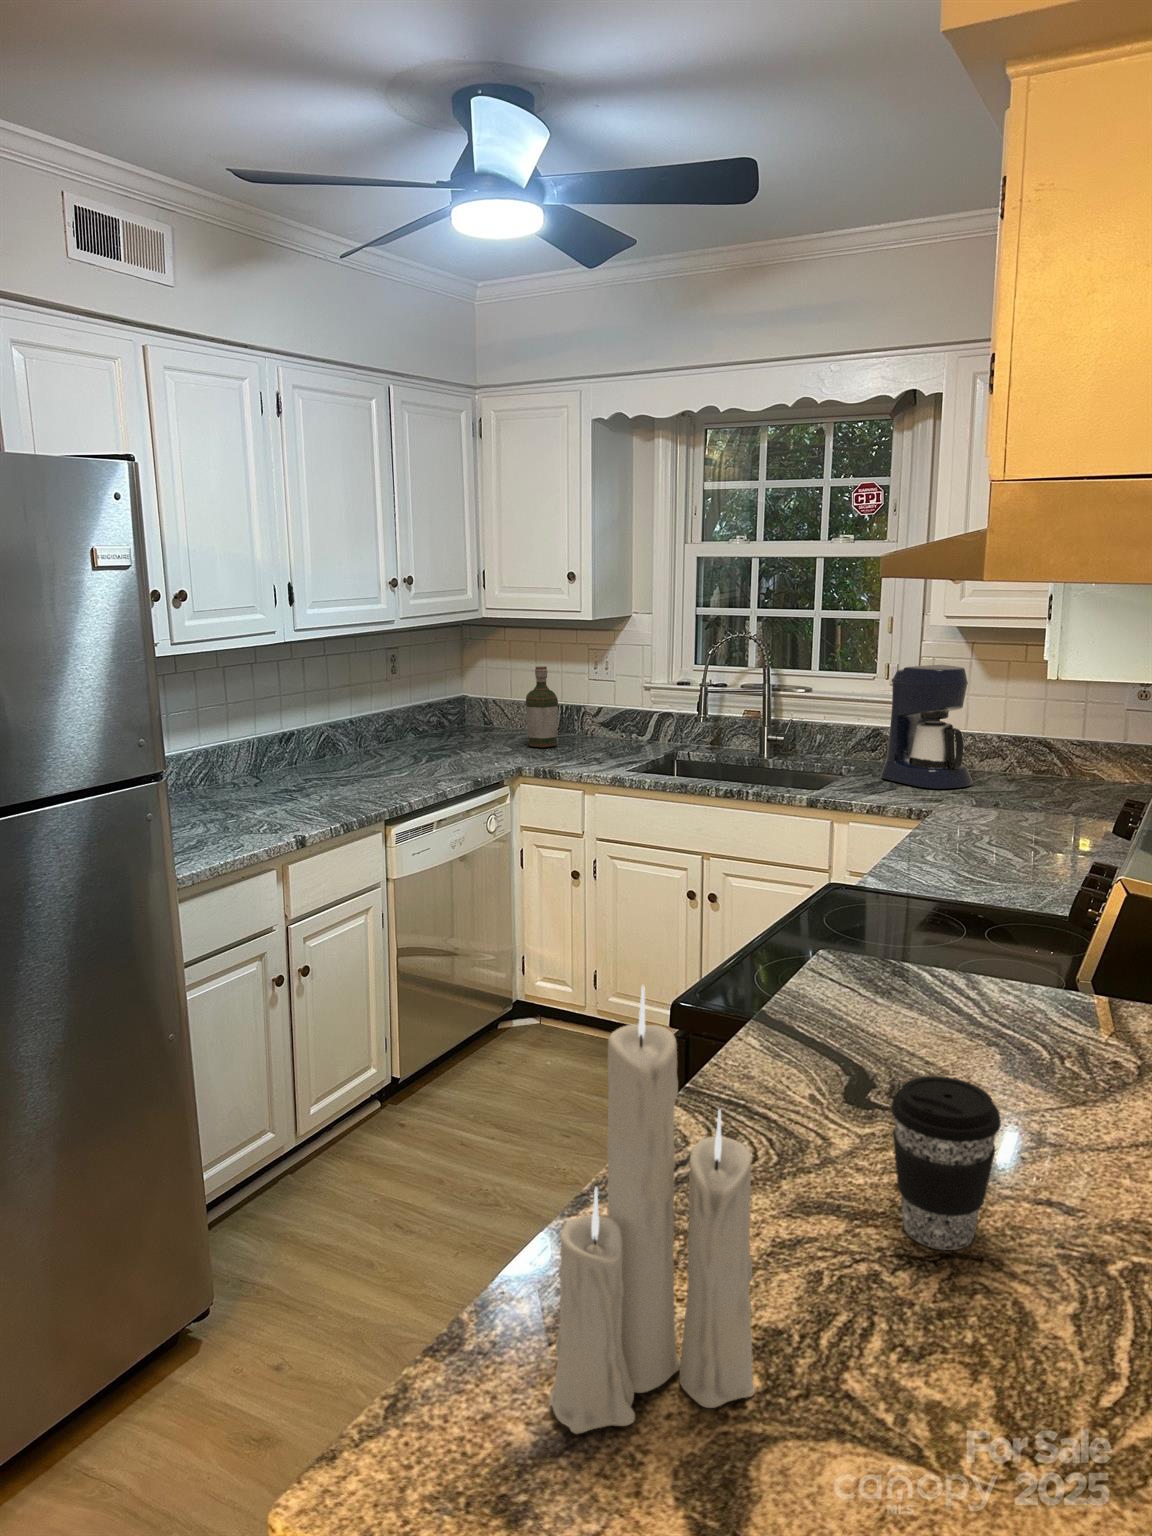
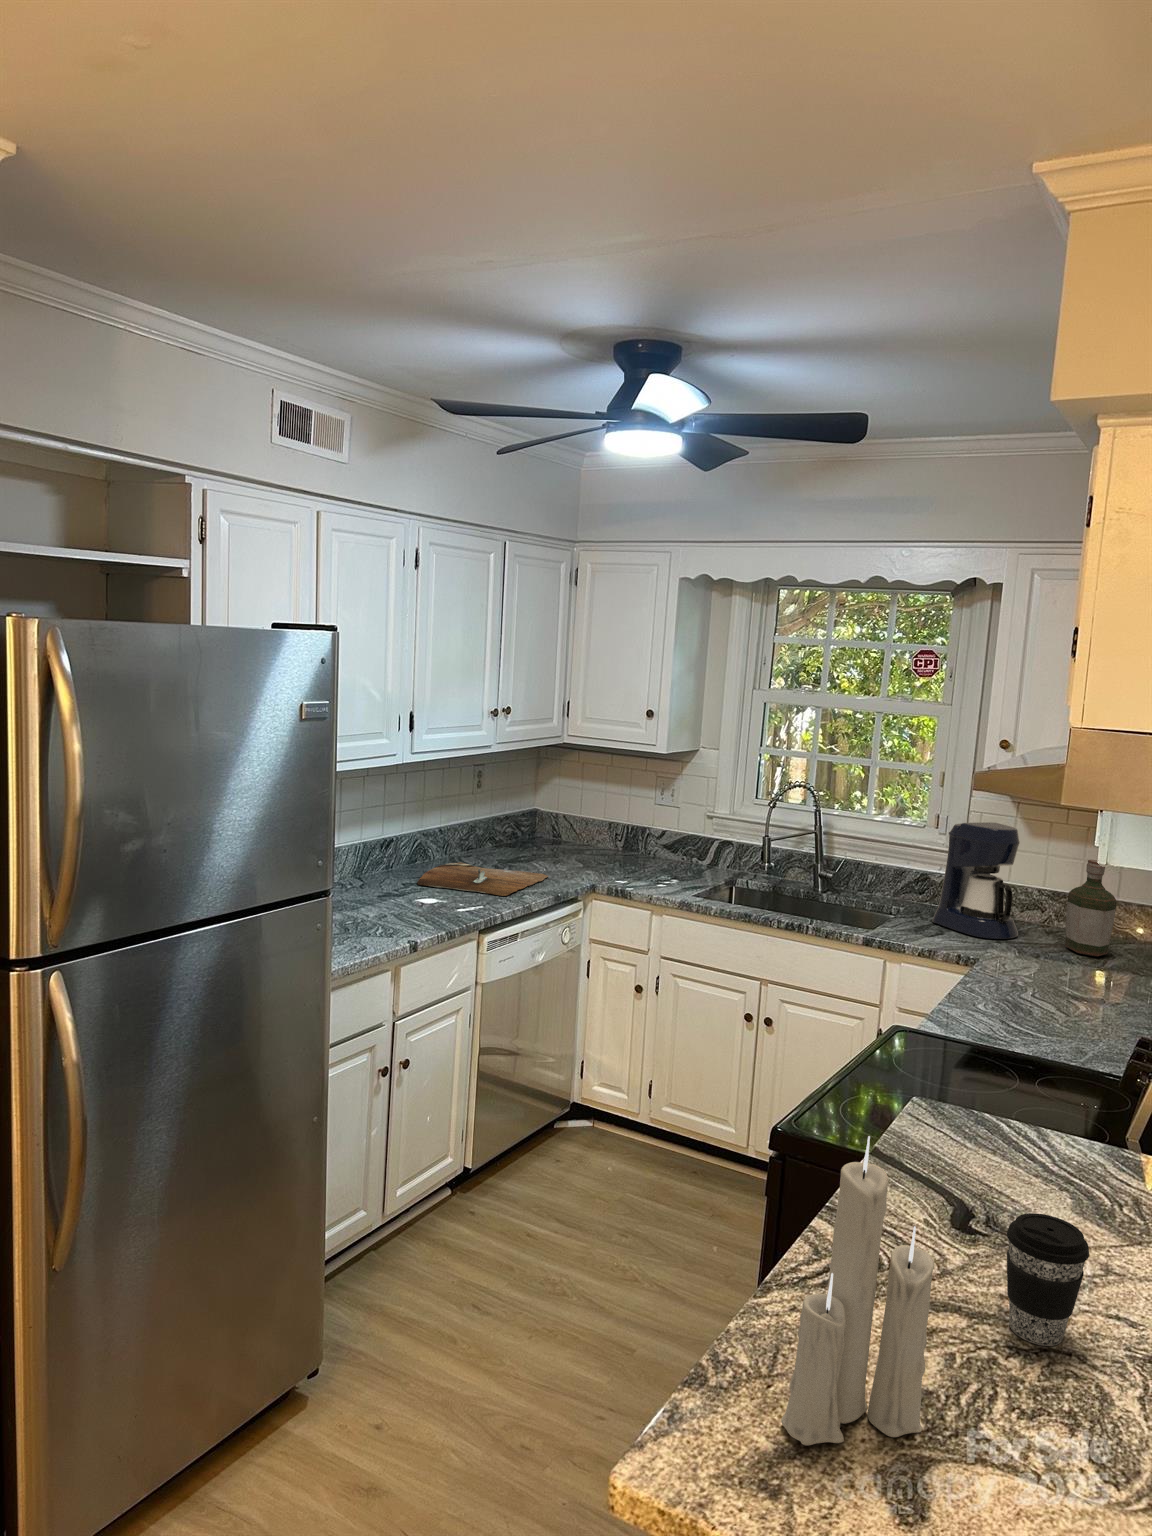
bottle: present [526,666,558,748] -> present [1065,860,1117,956]
cutting board: none [323,759,471,787] -> present [417,862,548,896]

